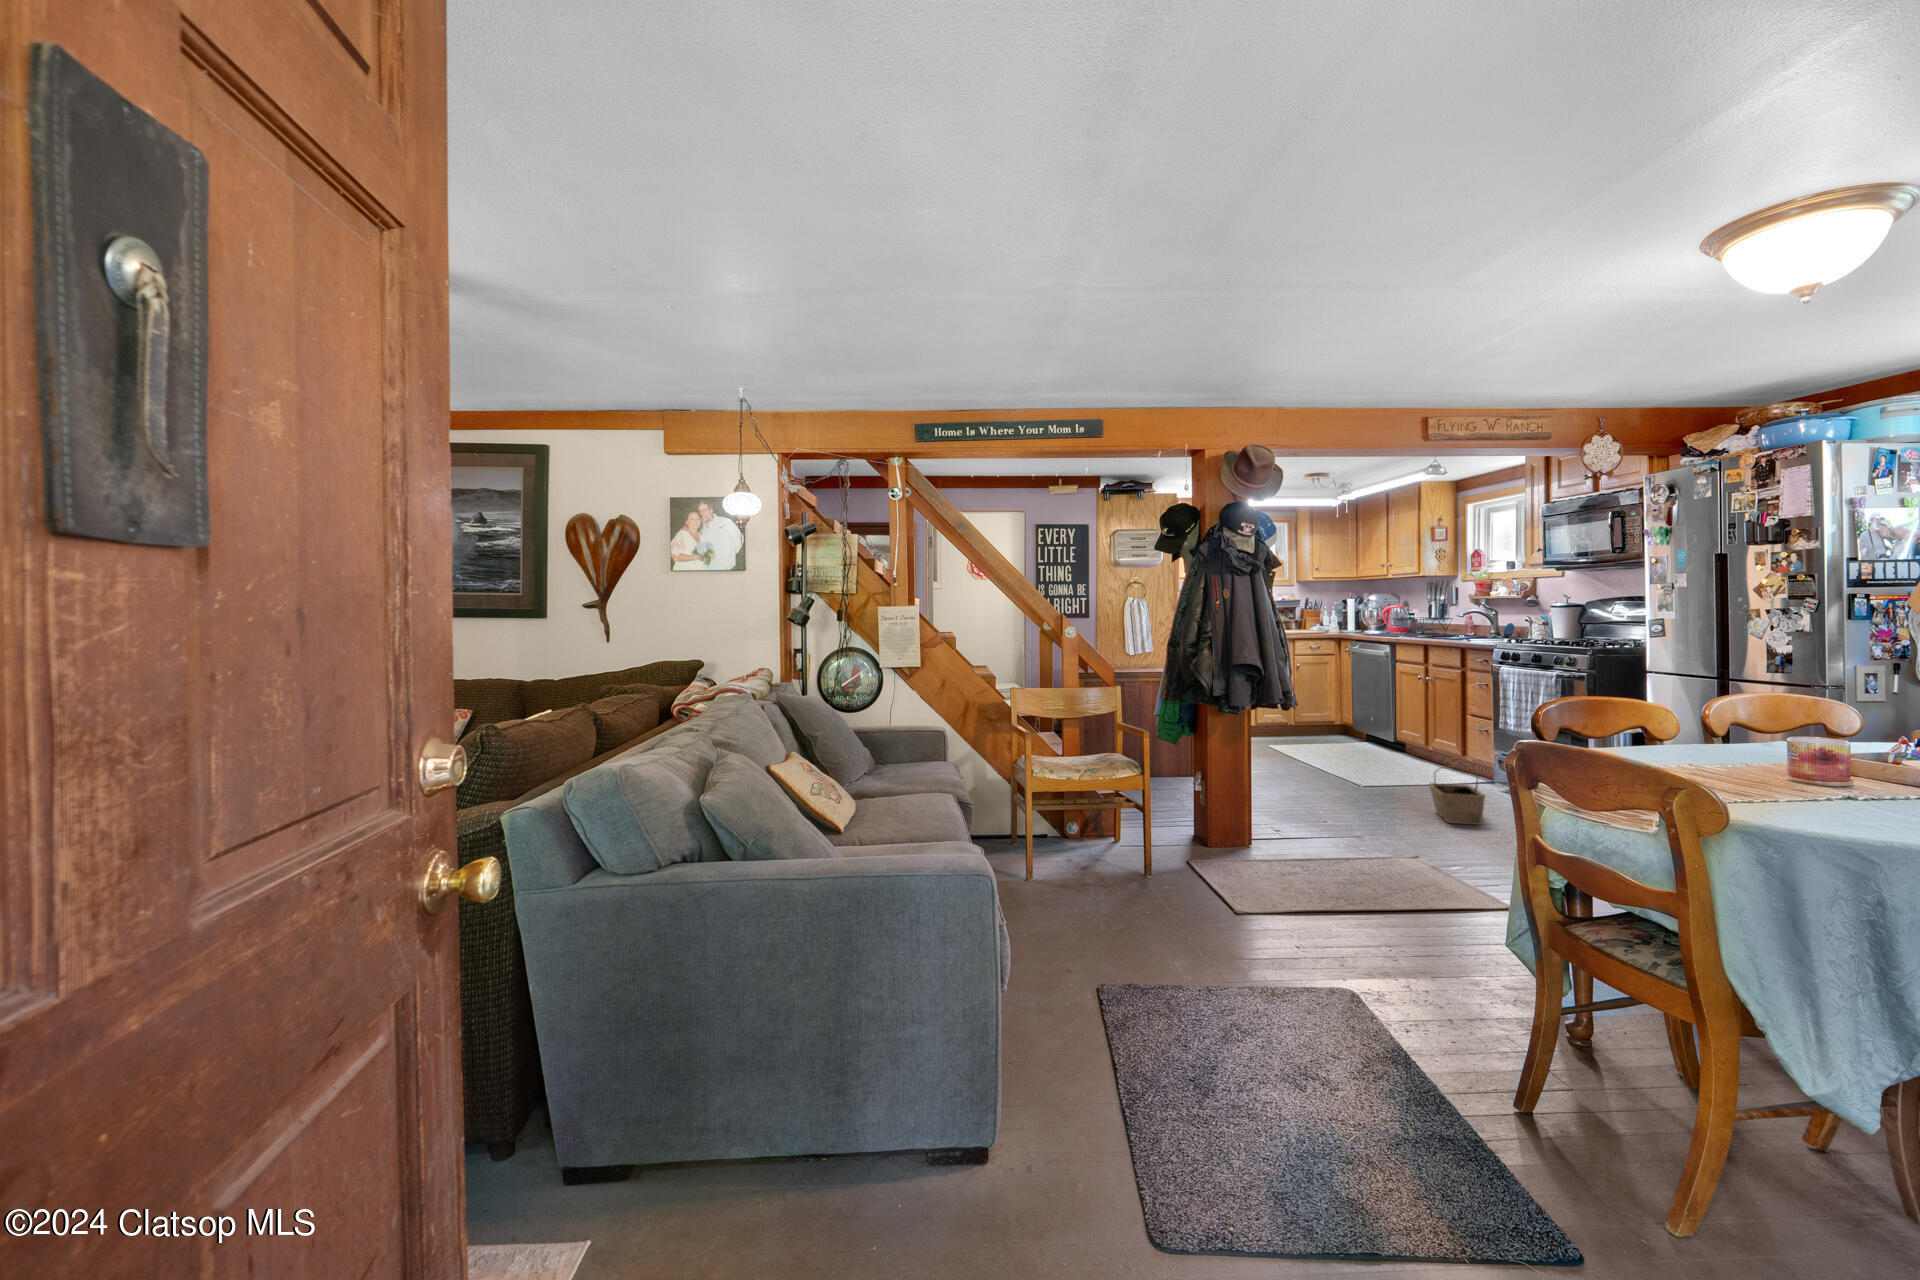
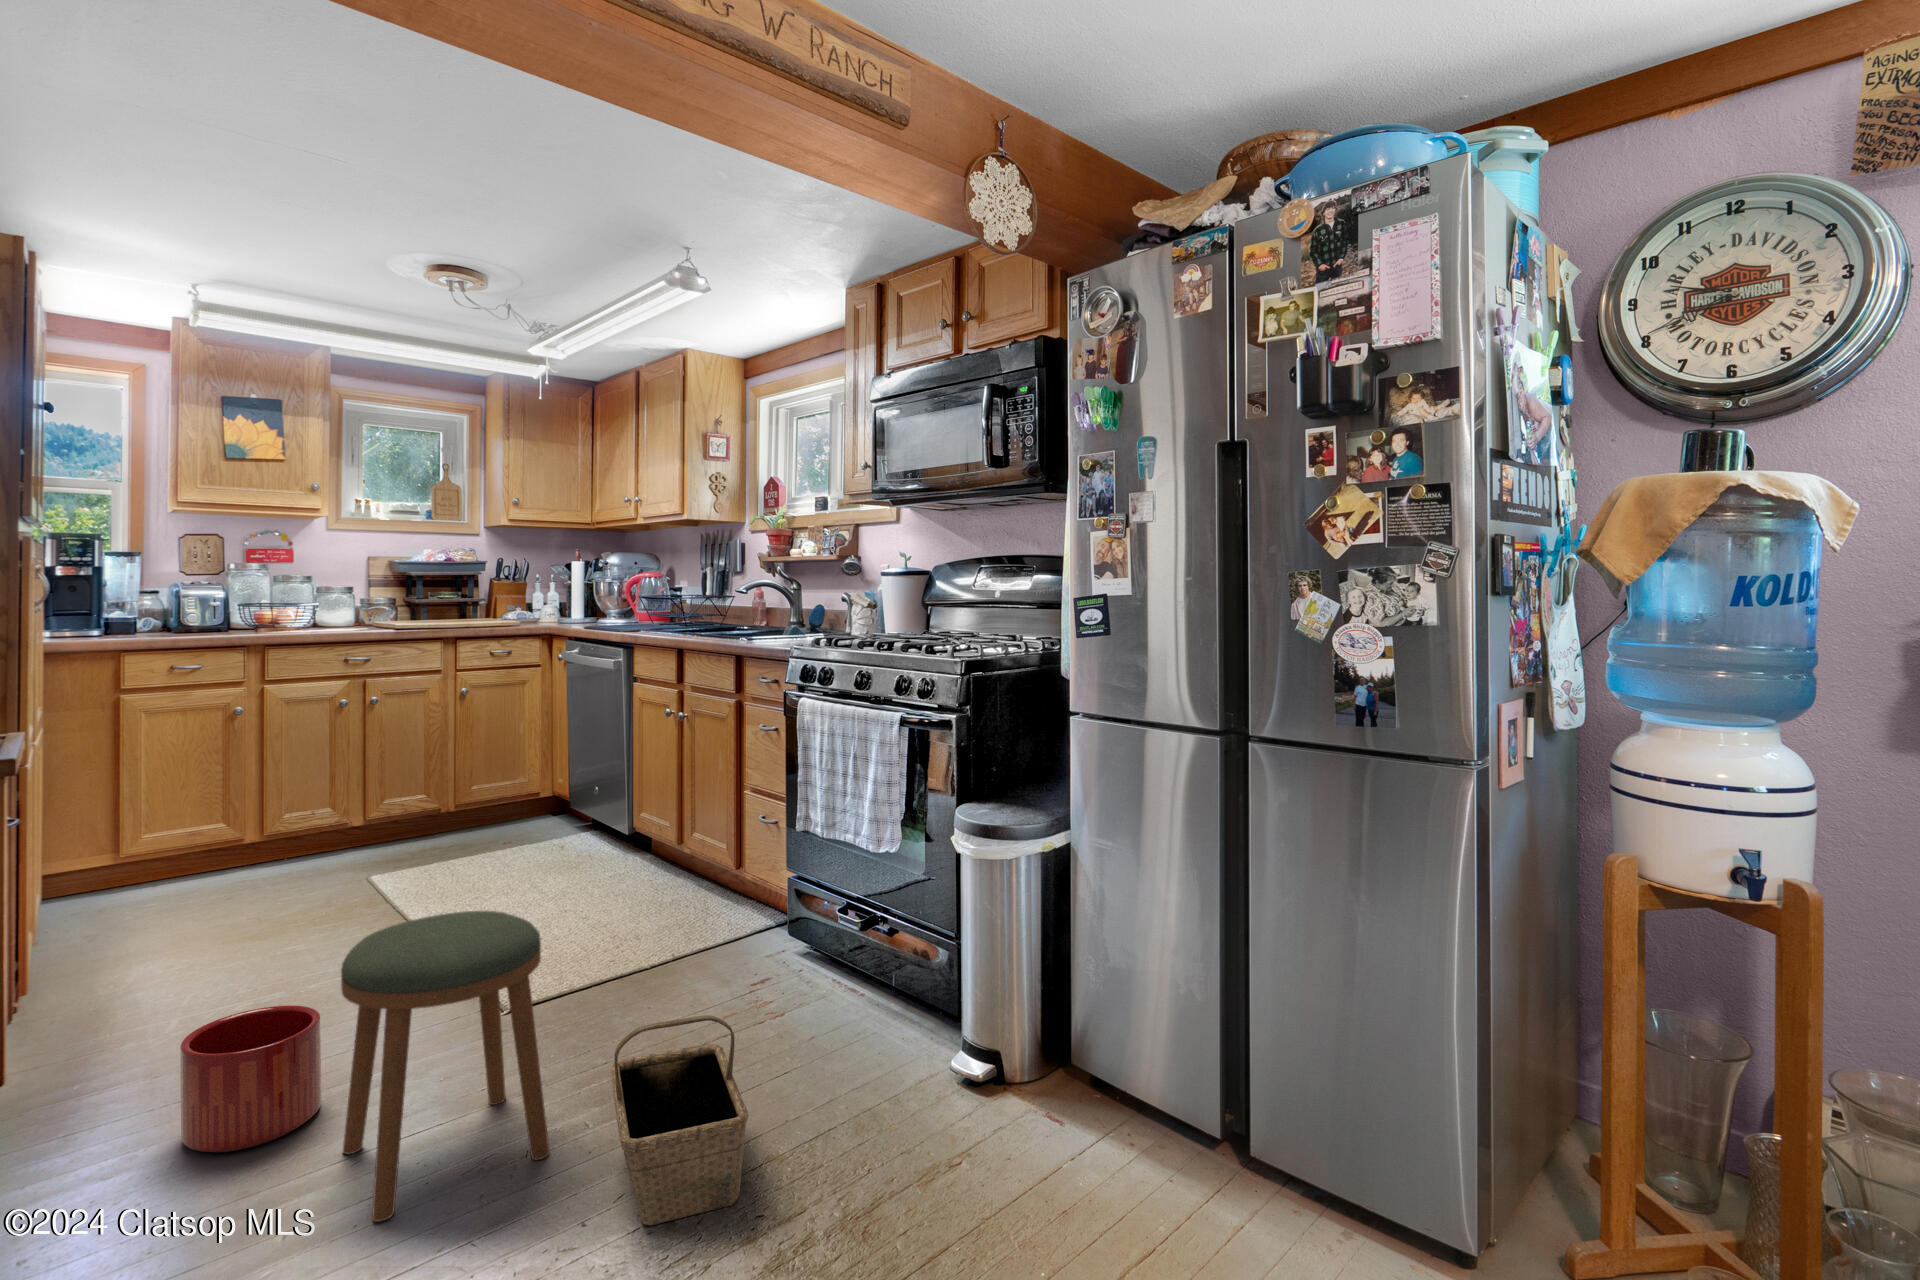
stool: none [1335,731,1407,810] -> present [341,911,550,1222]
planter: none [1282,759,1319,795] -> present [180,1005,321,1152]

